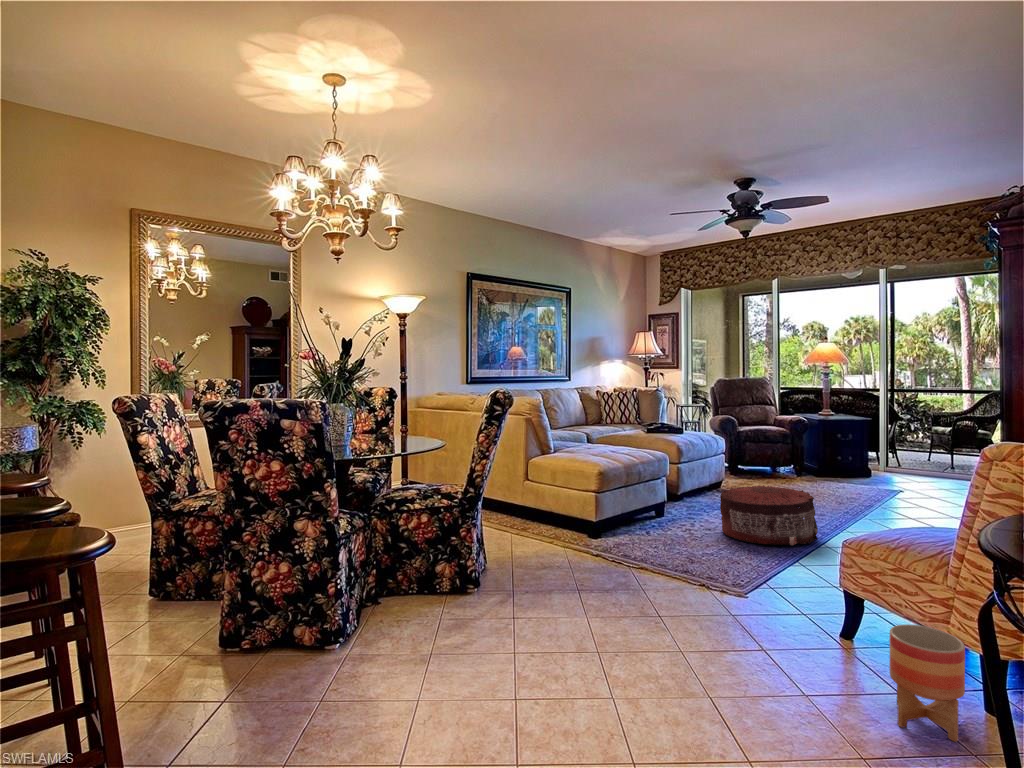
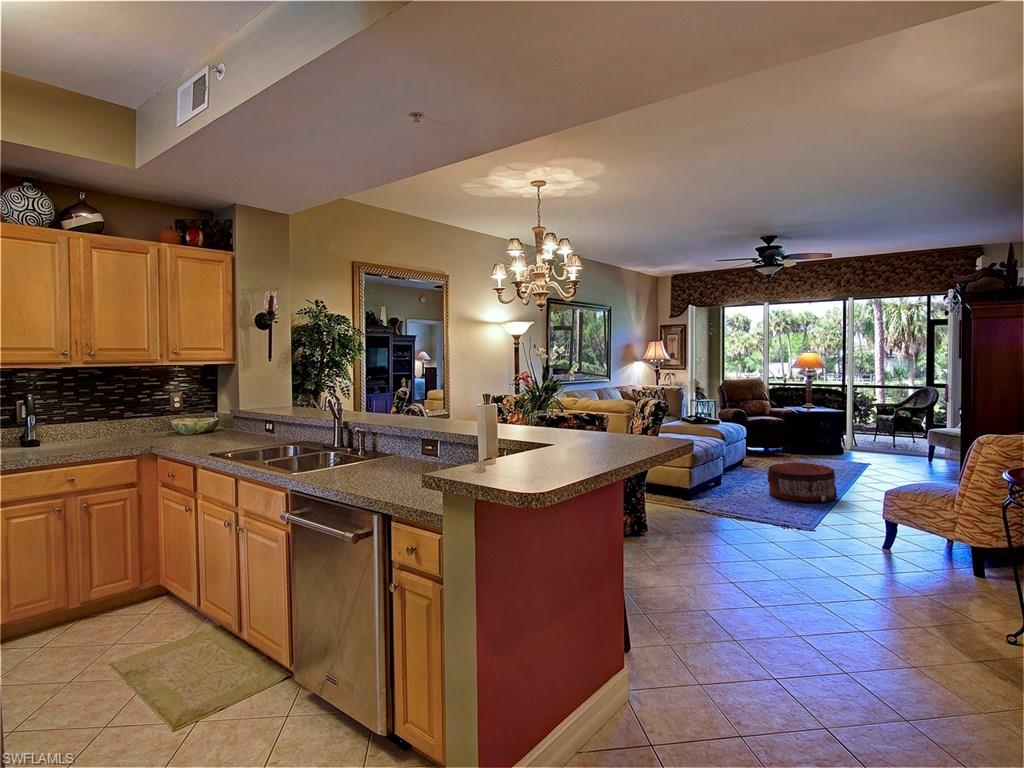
planter: present [889,624,965,742] -> none [928,532,968,587]

